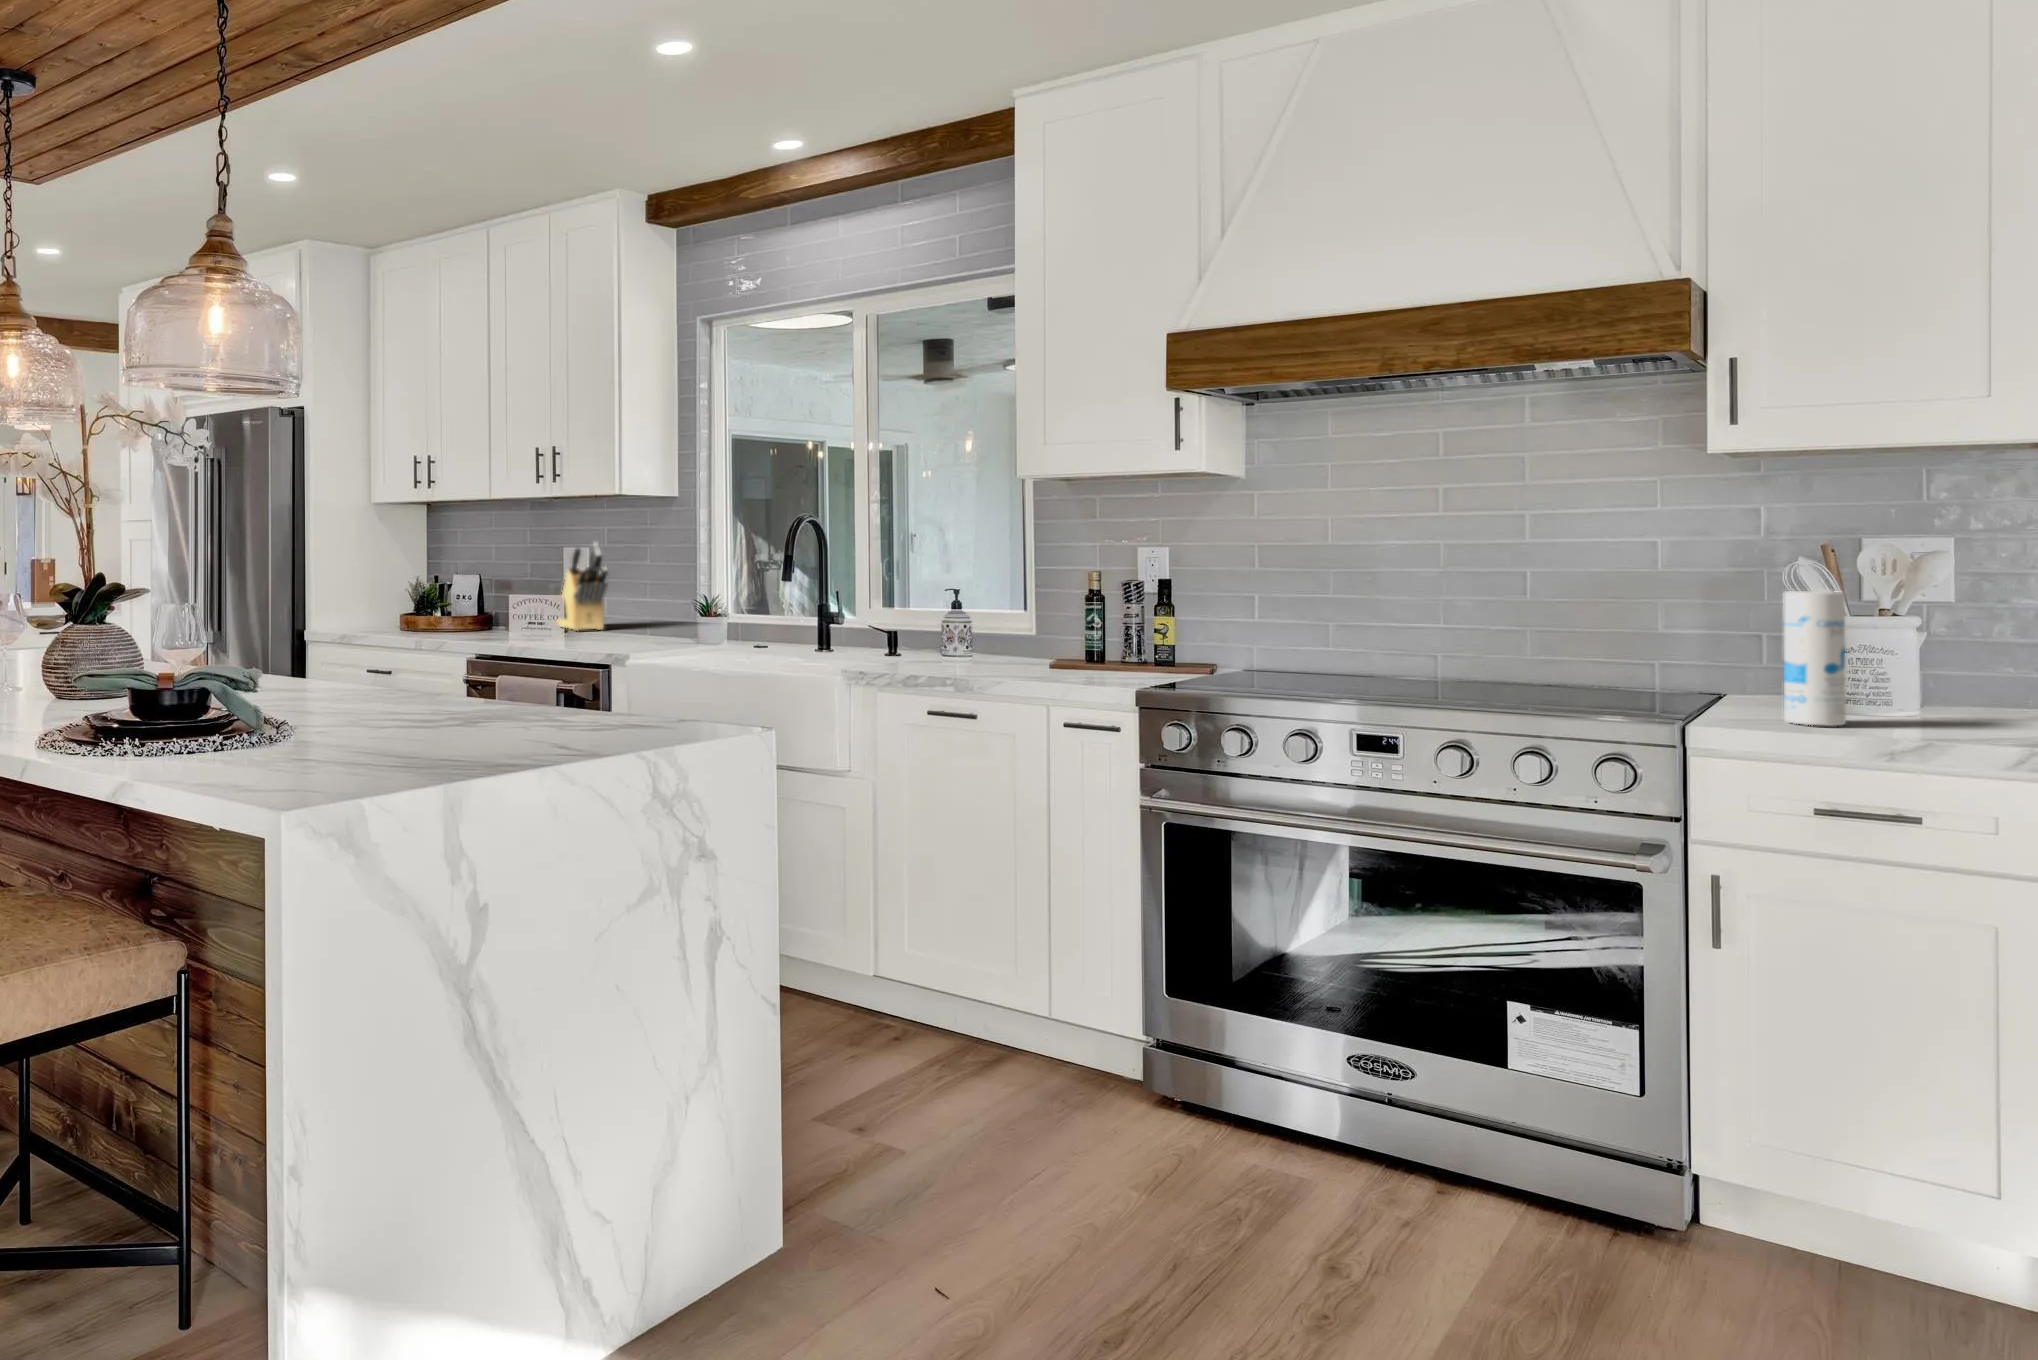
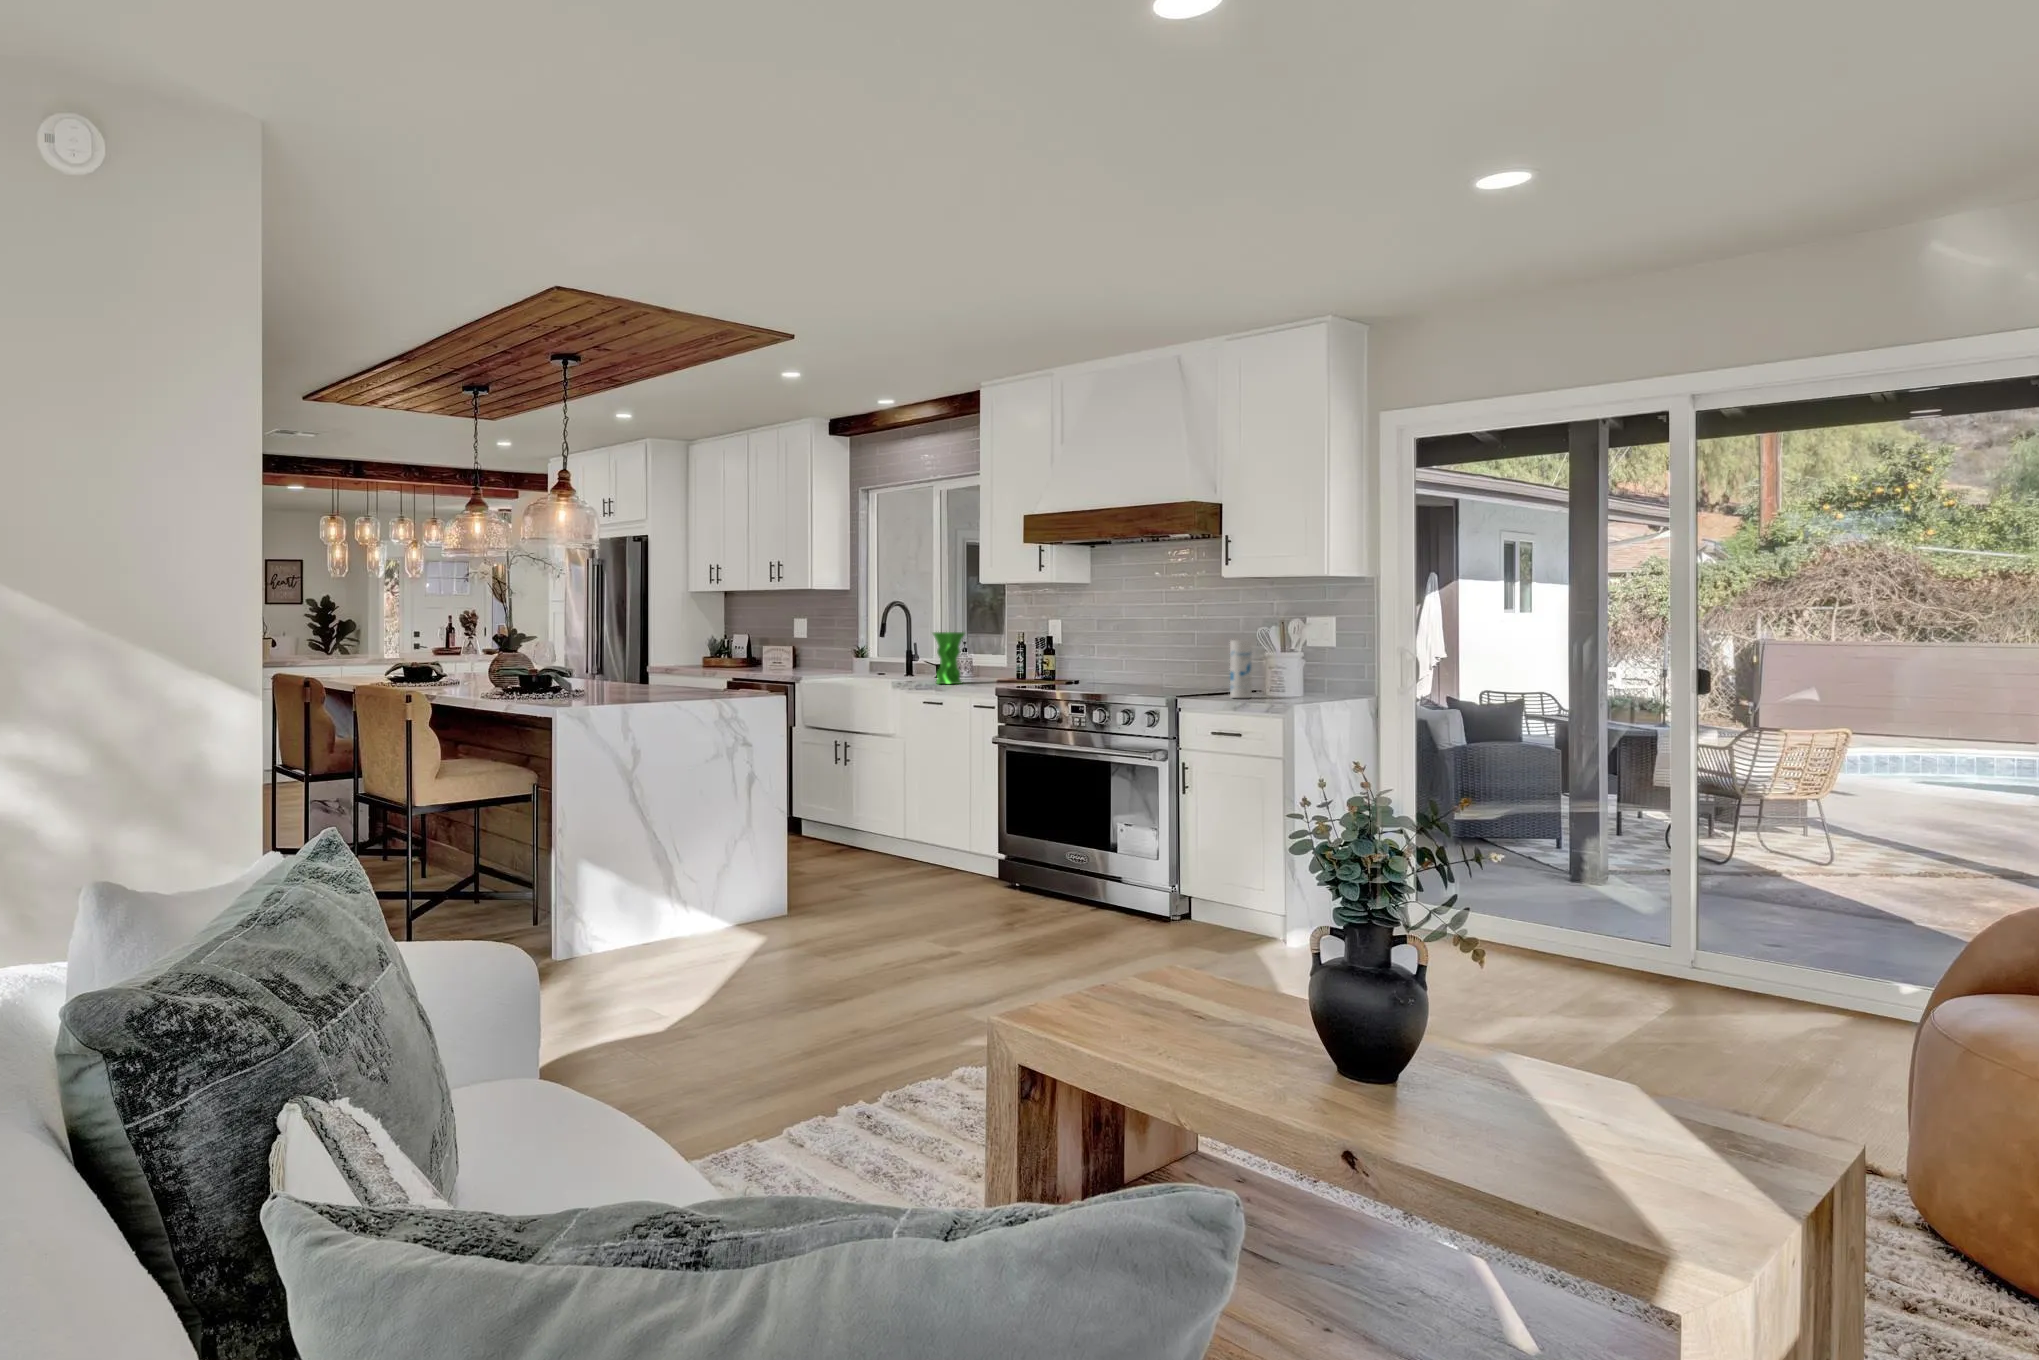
knife block: present [557,543,608,630] -> none [788,616,811,666]
vase: none [934,572,1009,677] -> present [933,632,965,684]

